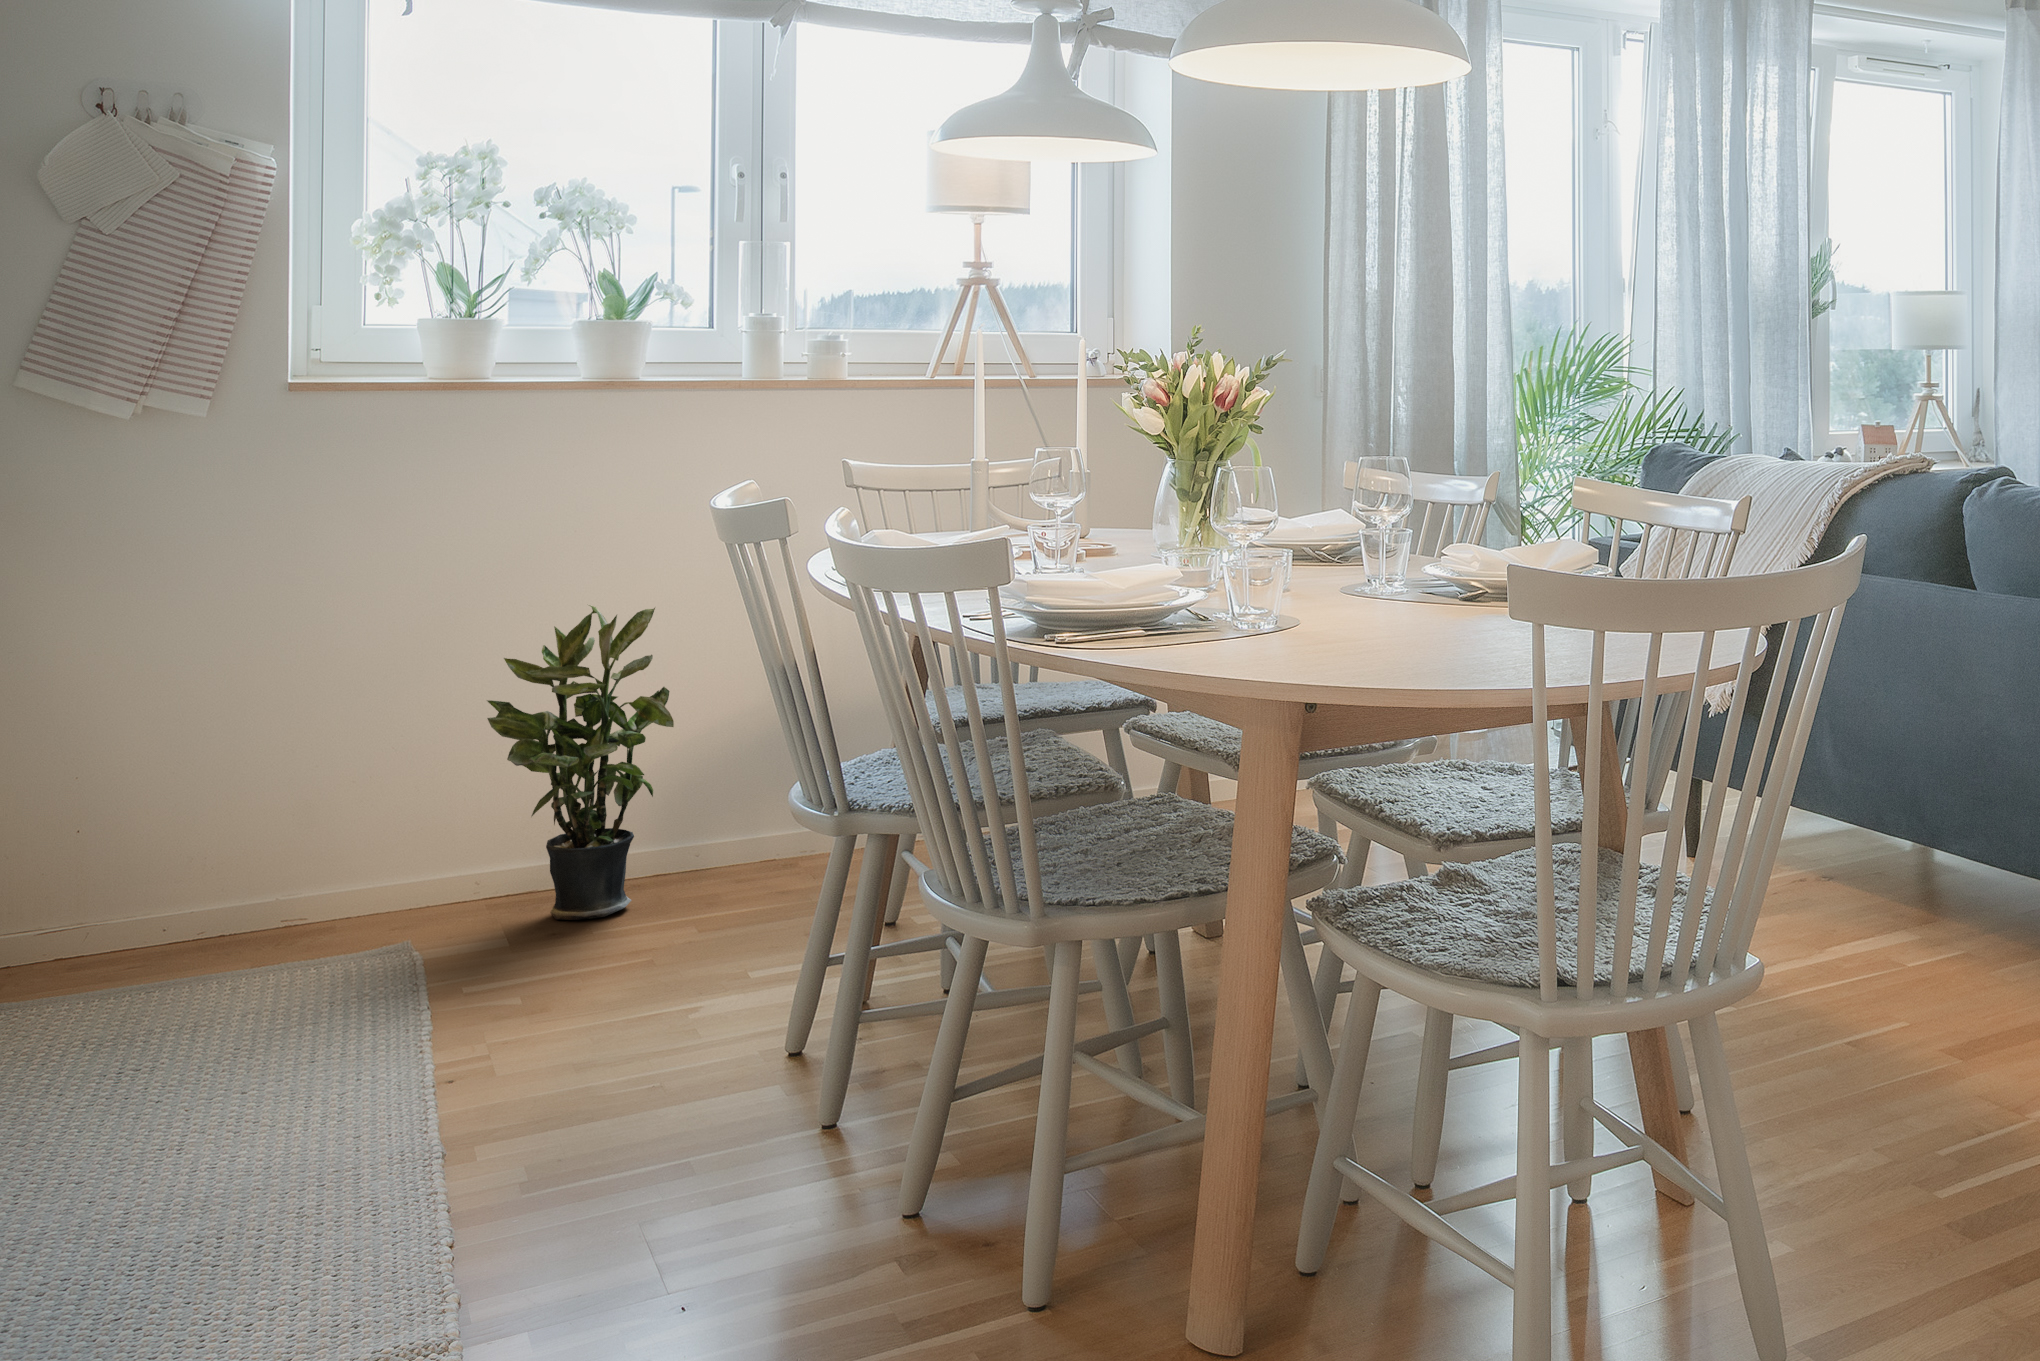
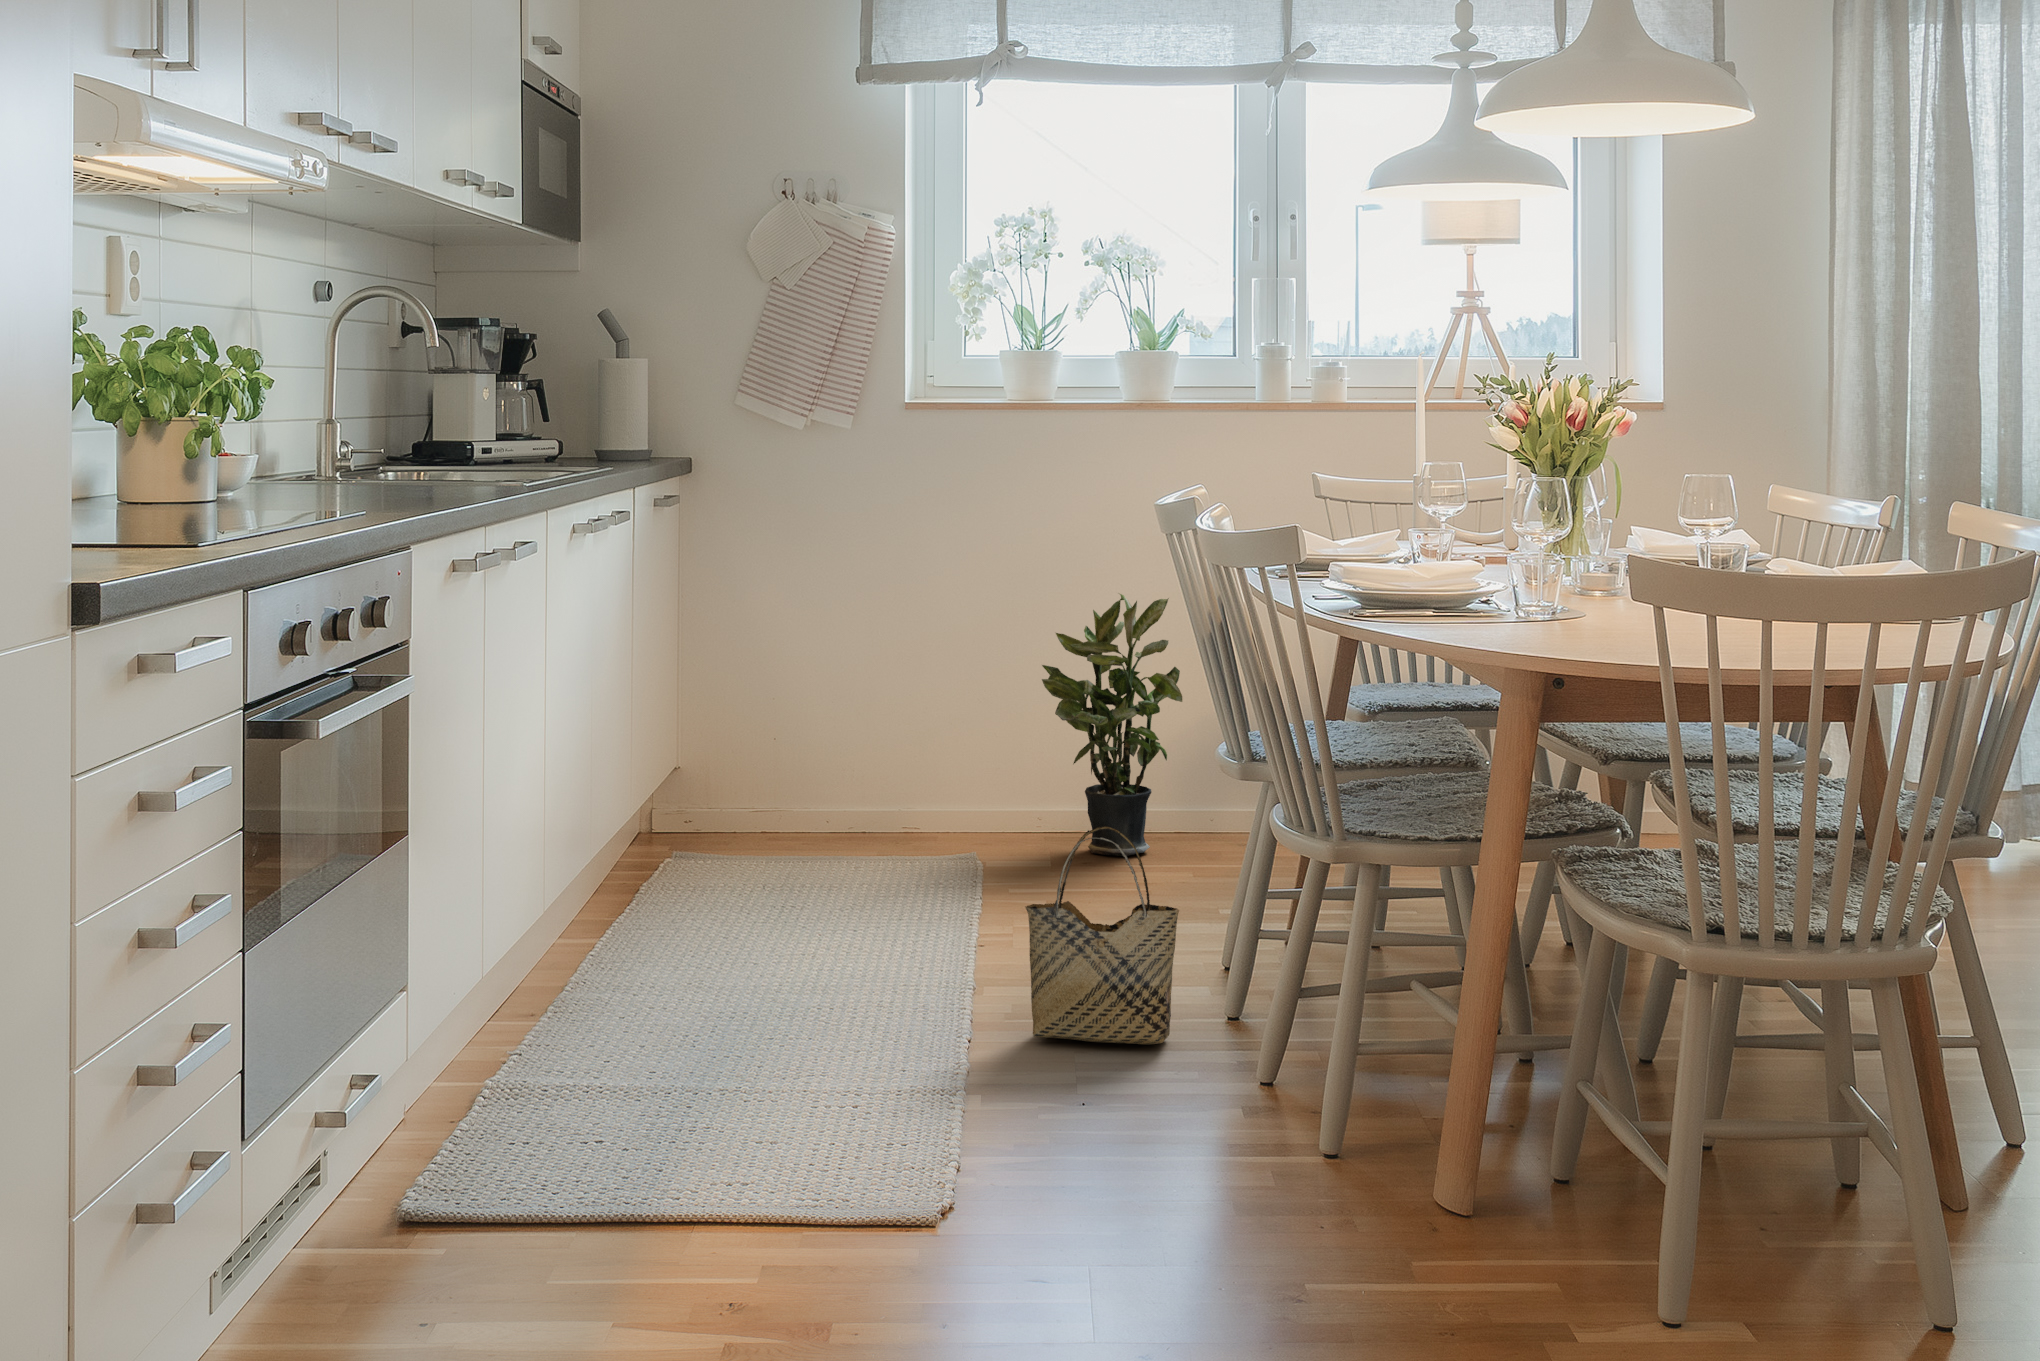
woven basket: none [513,956,744,1276] -> present [1025,826,1179,1045]

